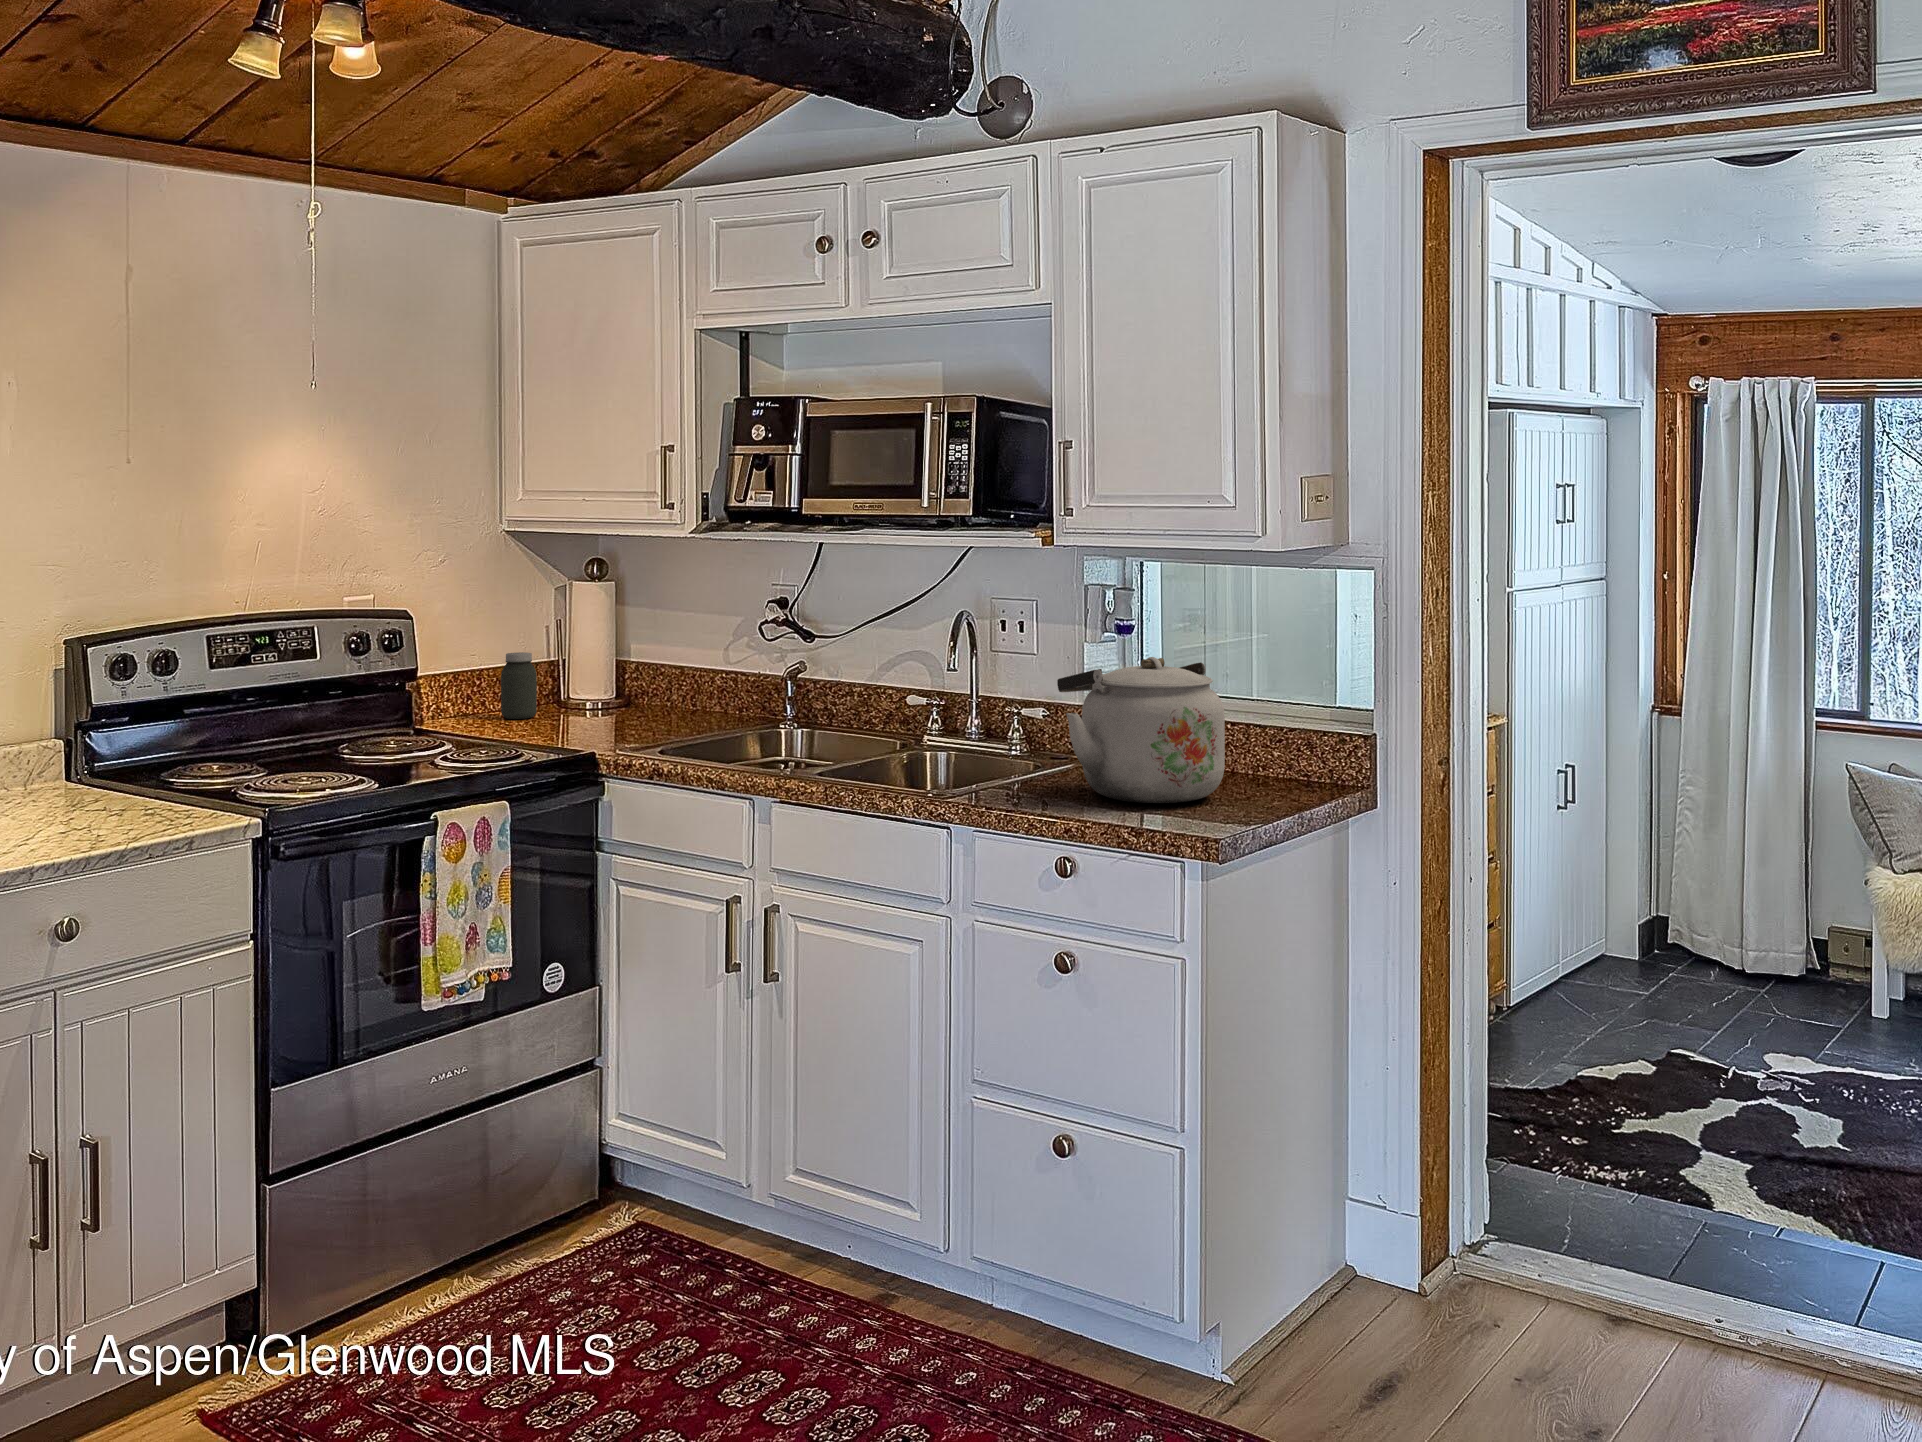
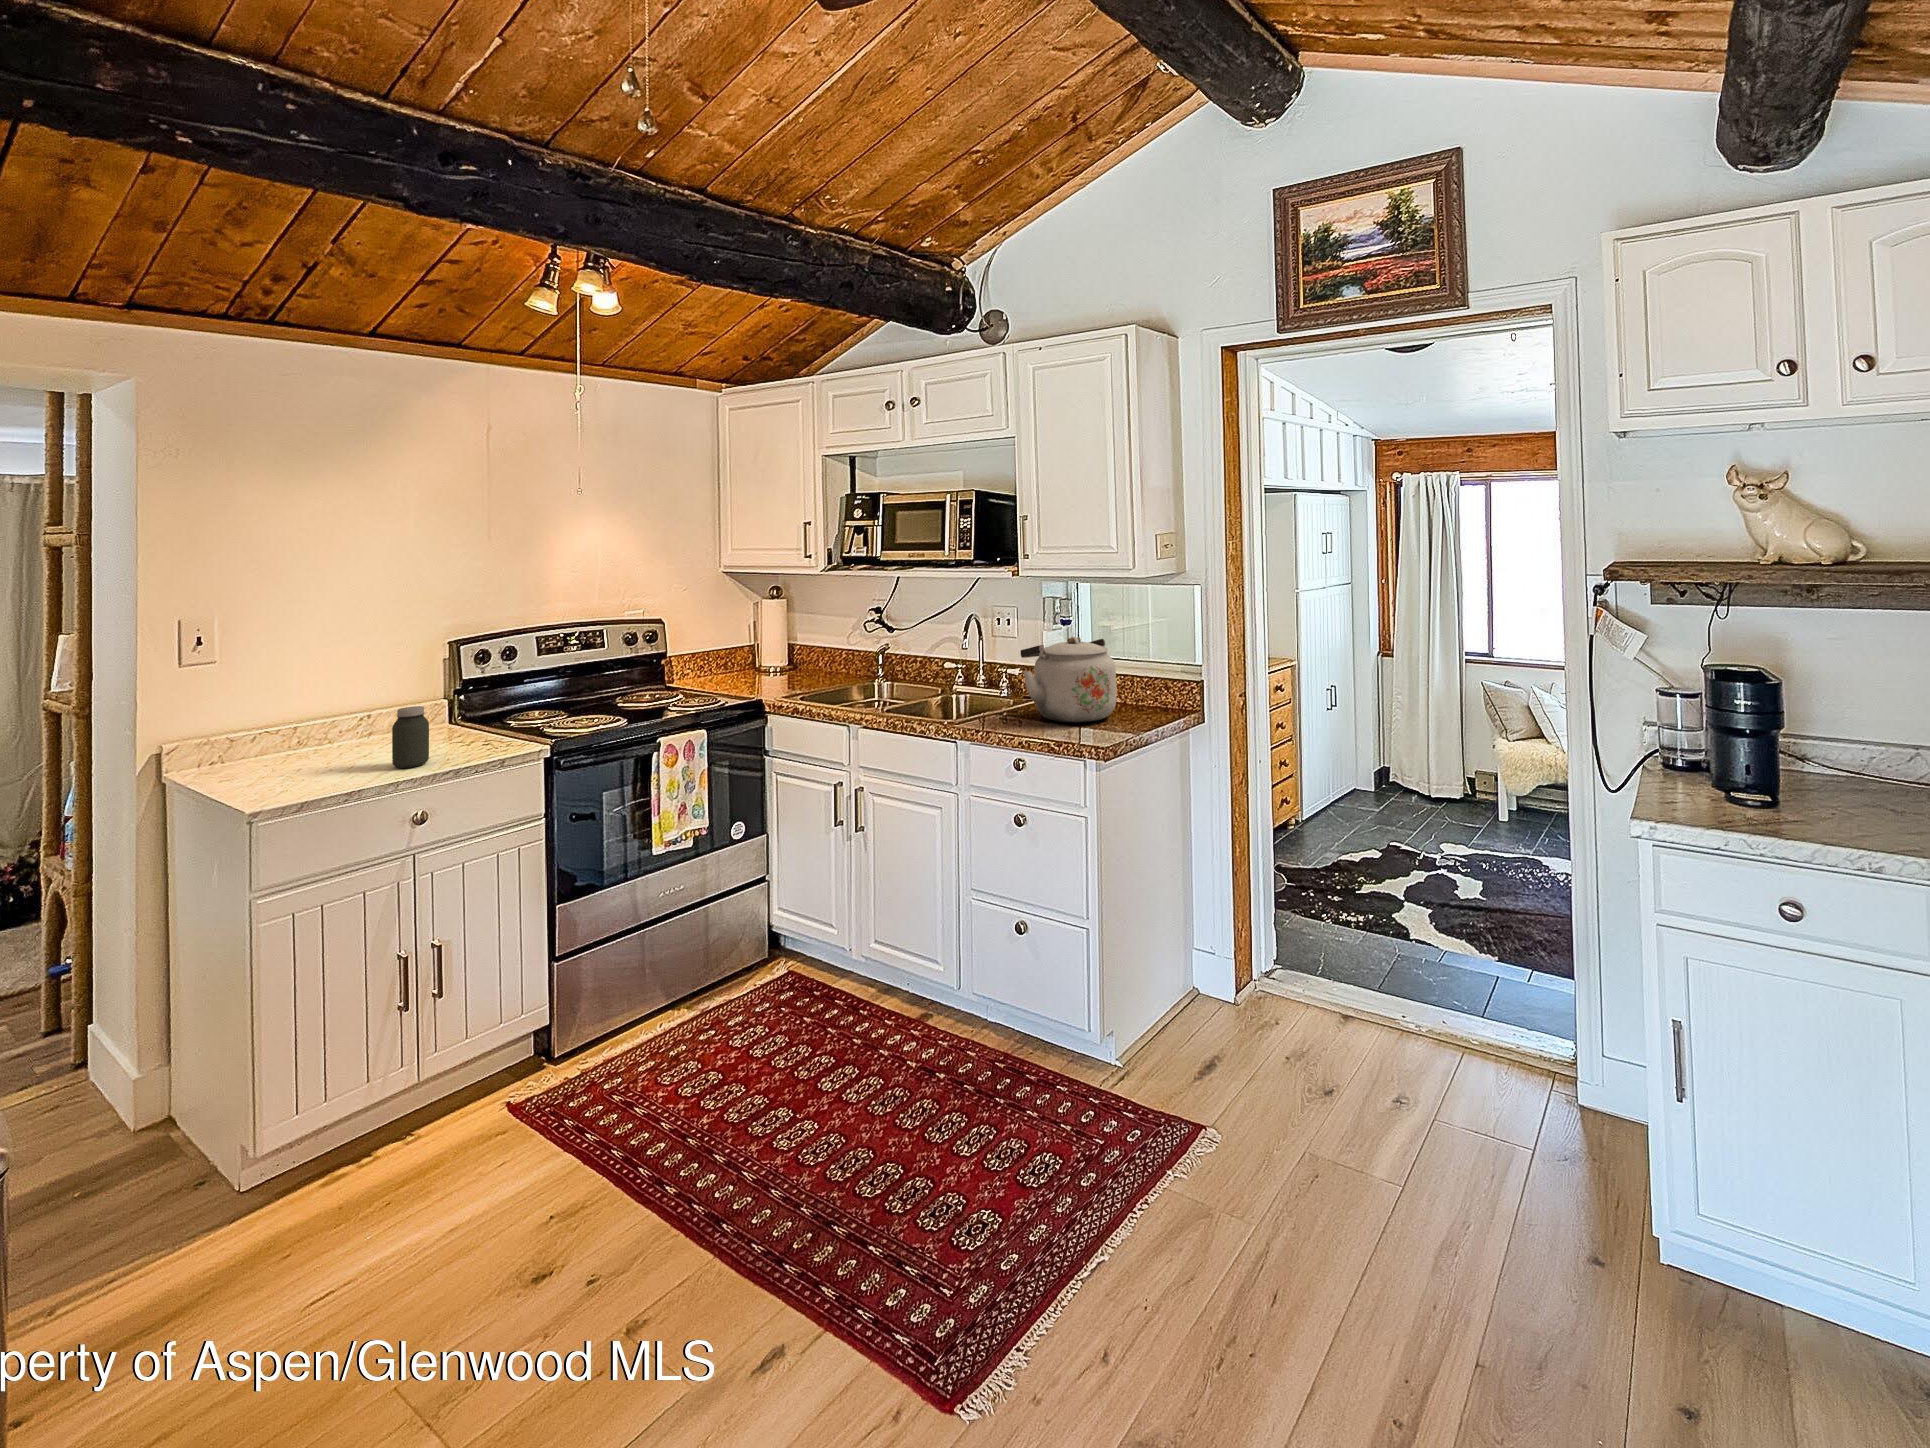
jar: present [501,652,537,719] -> present [392,706,429,768]

